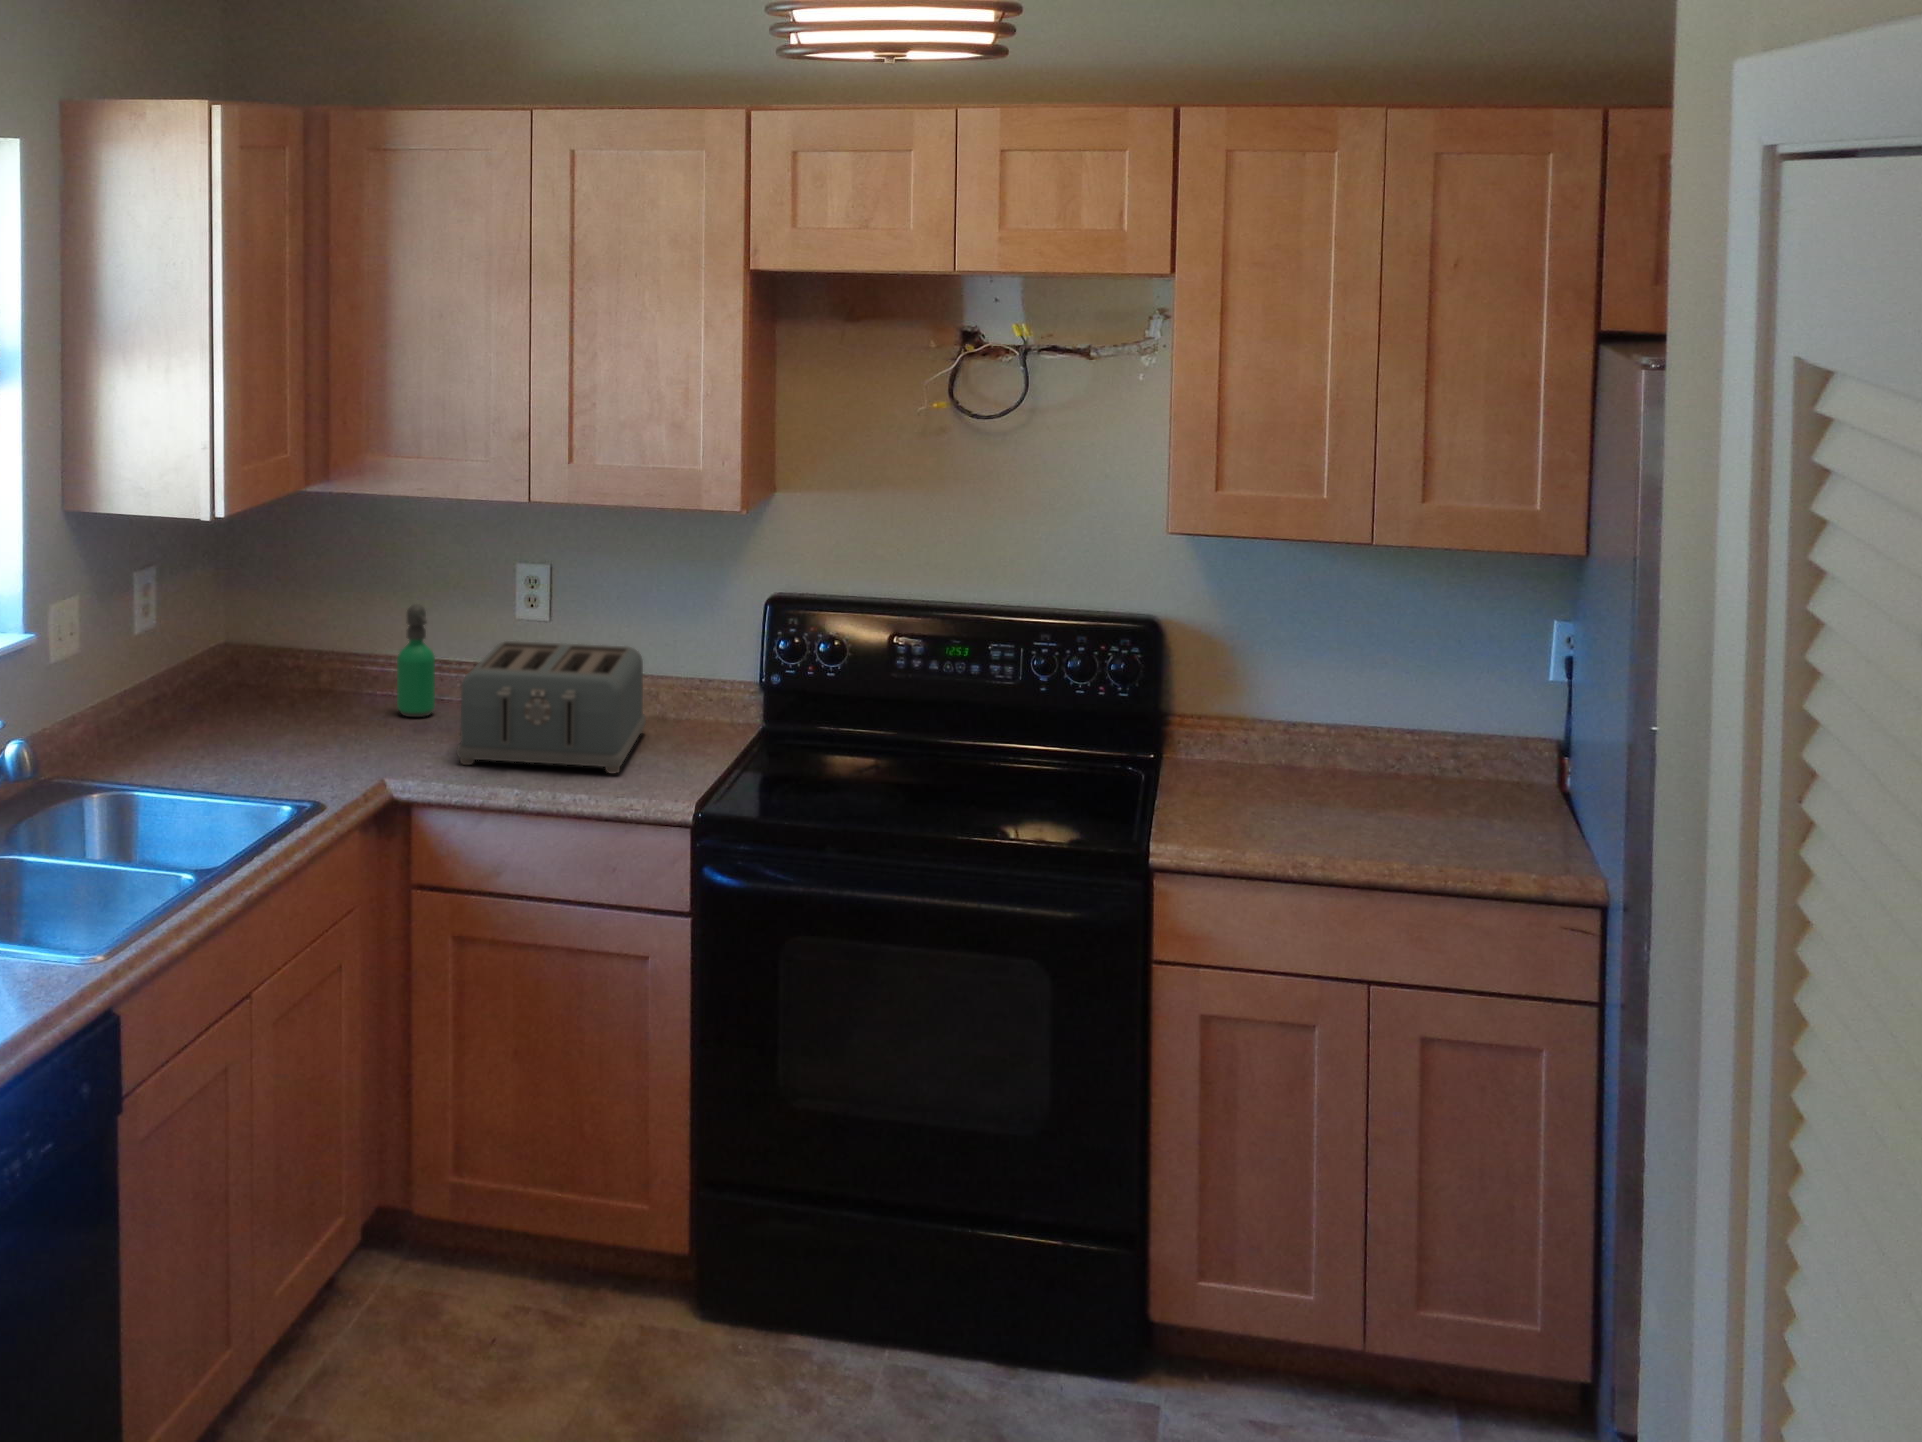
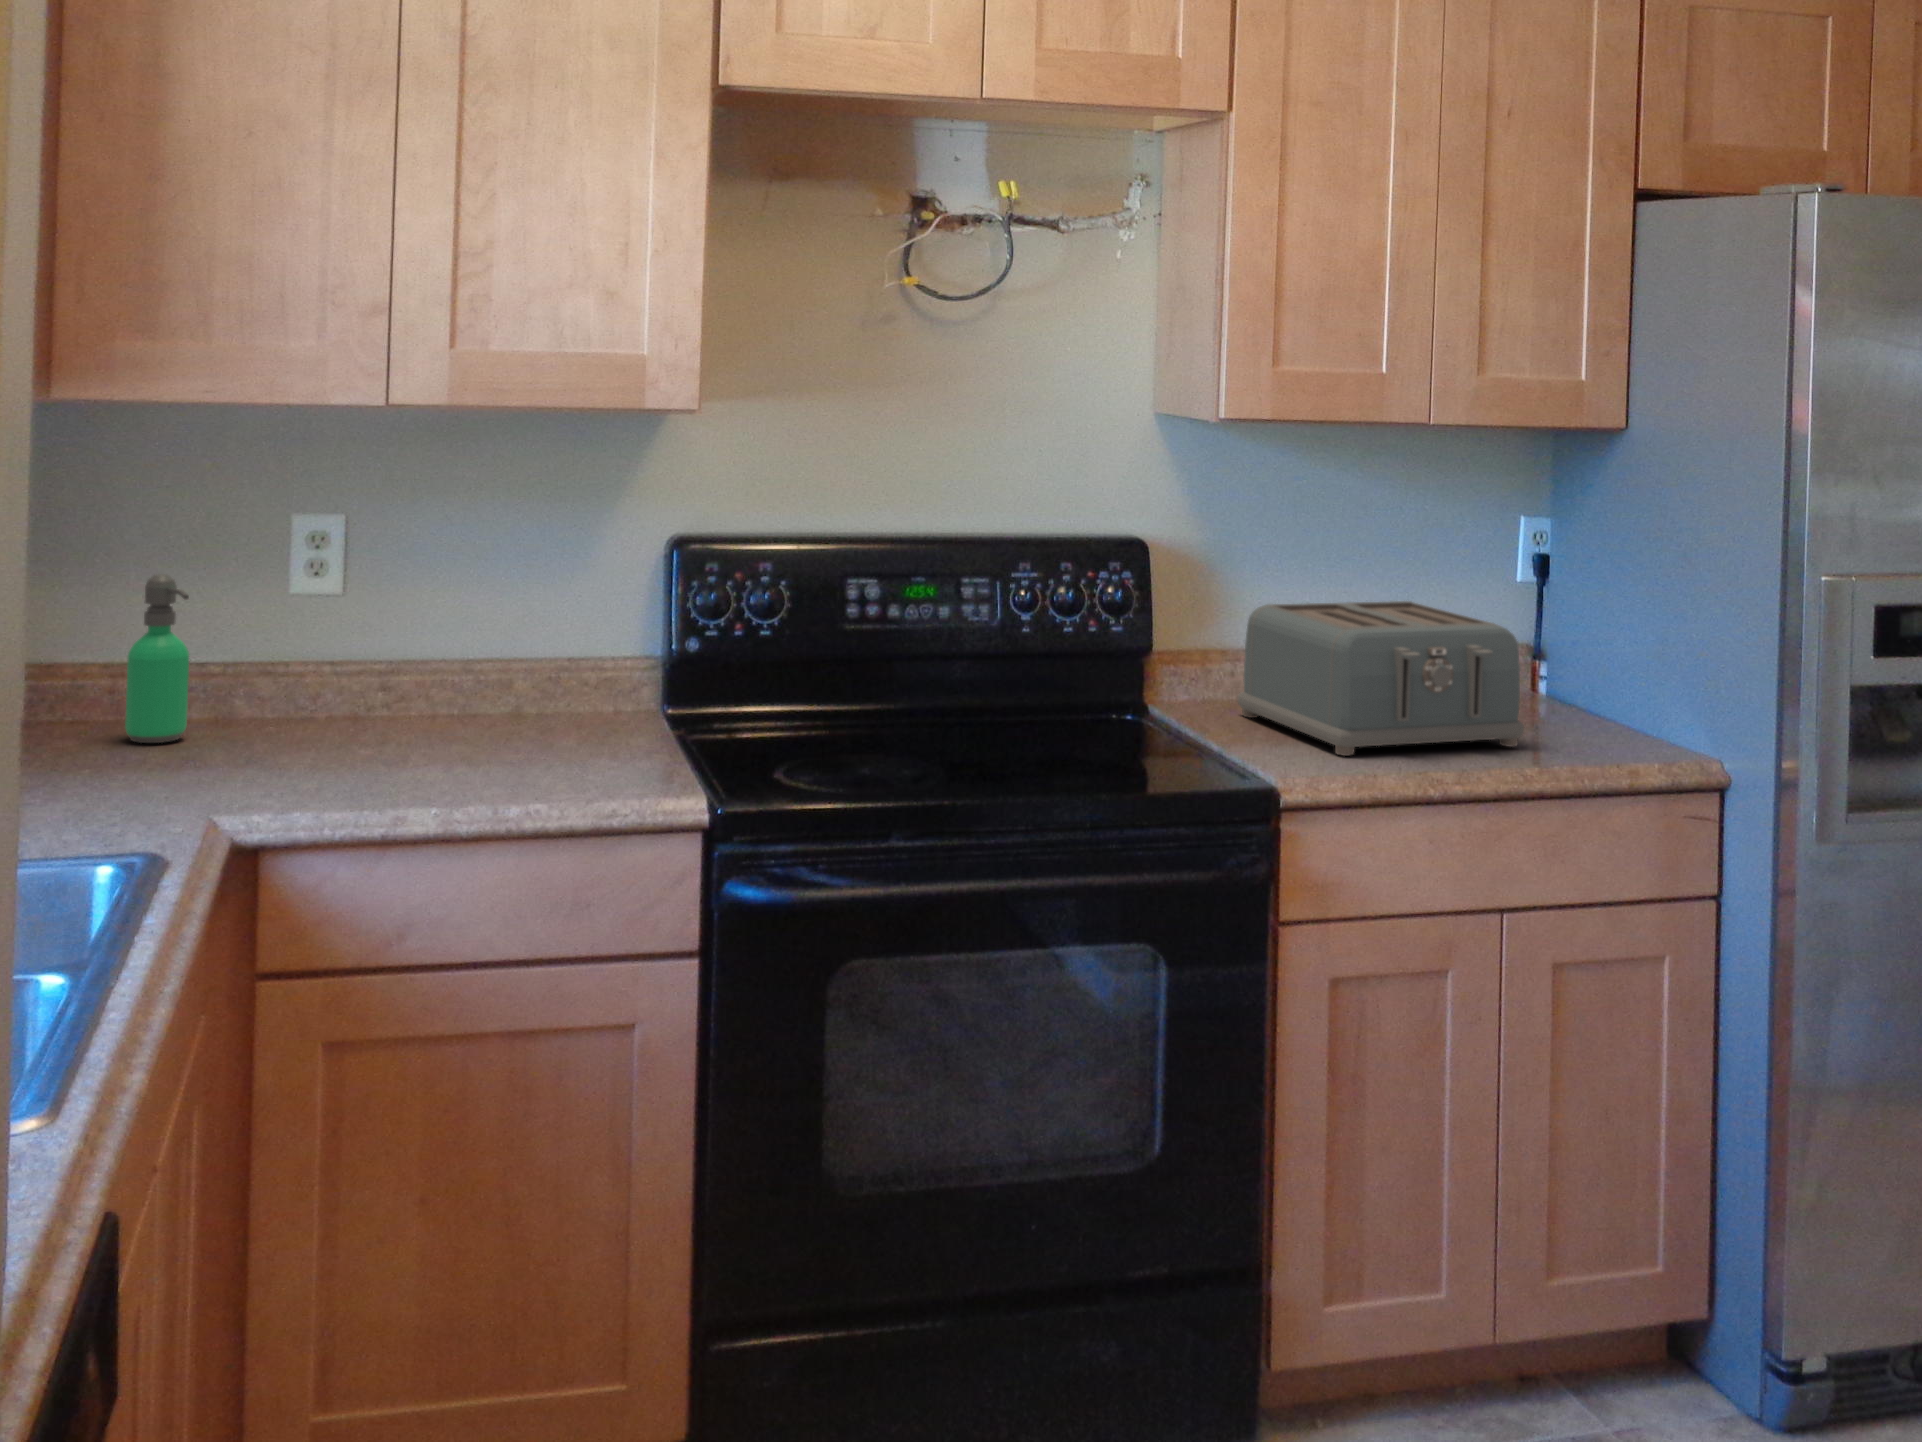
toaster: present [457,641,646,773] -> present [1237,601,1524,756]

